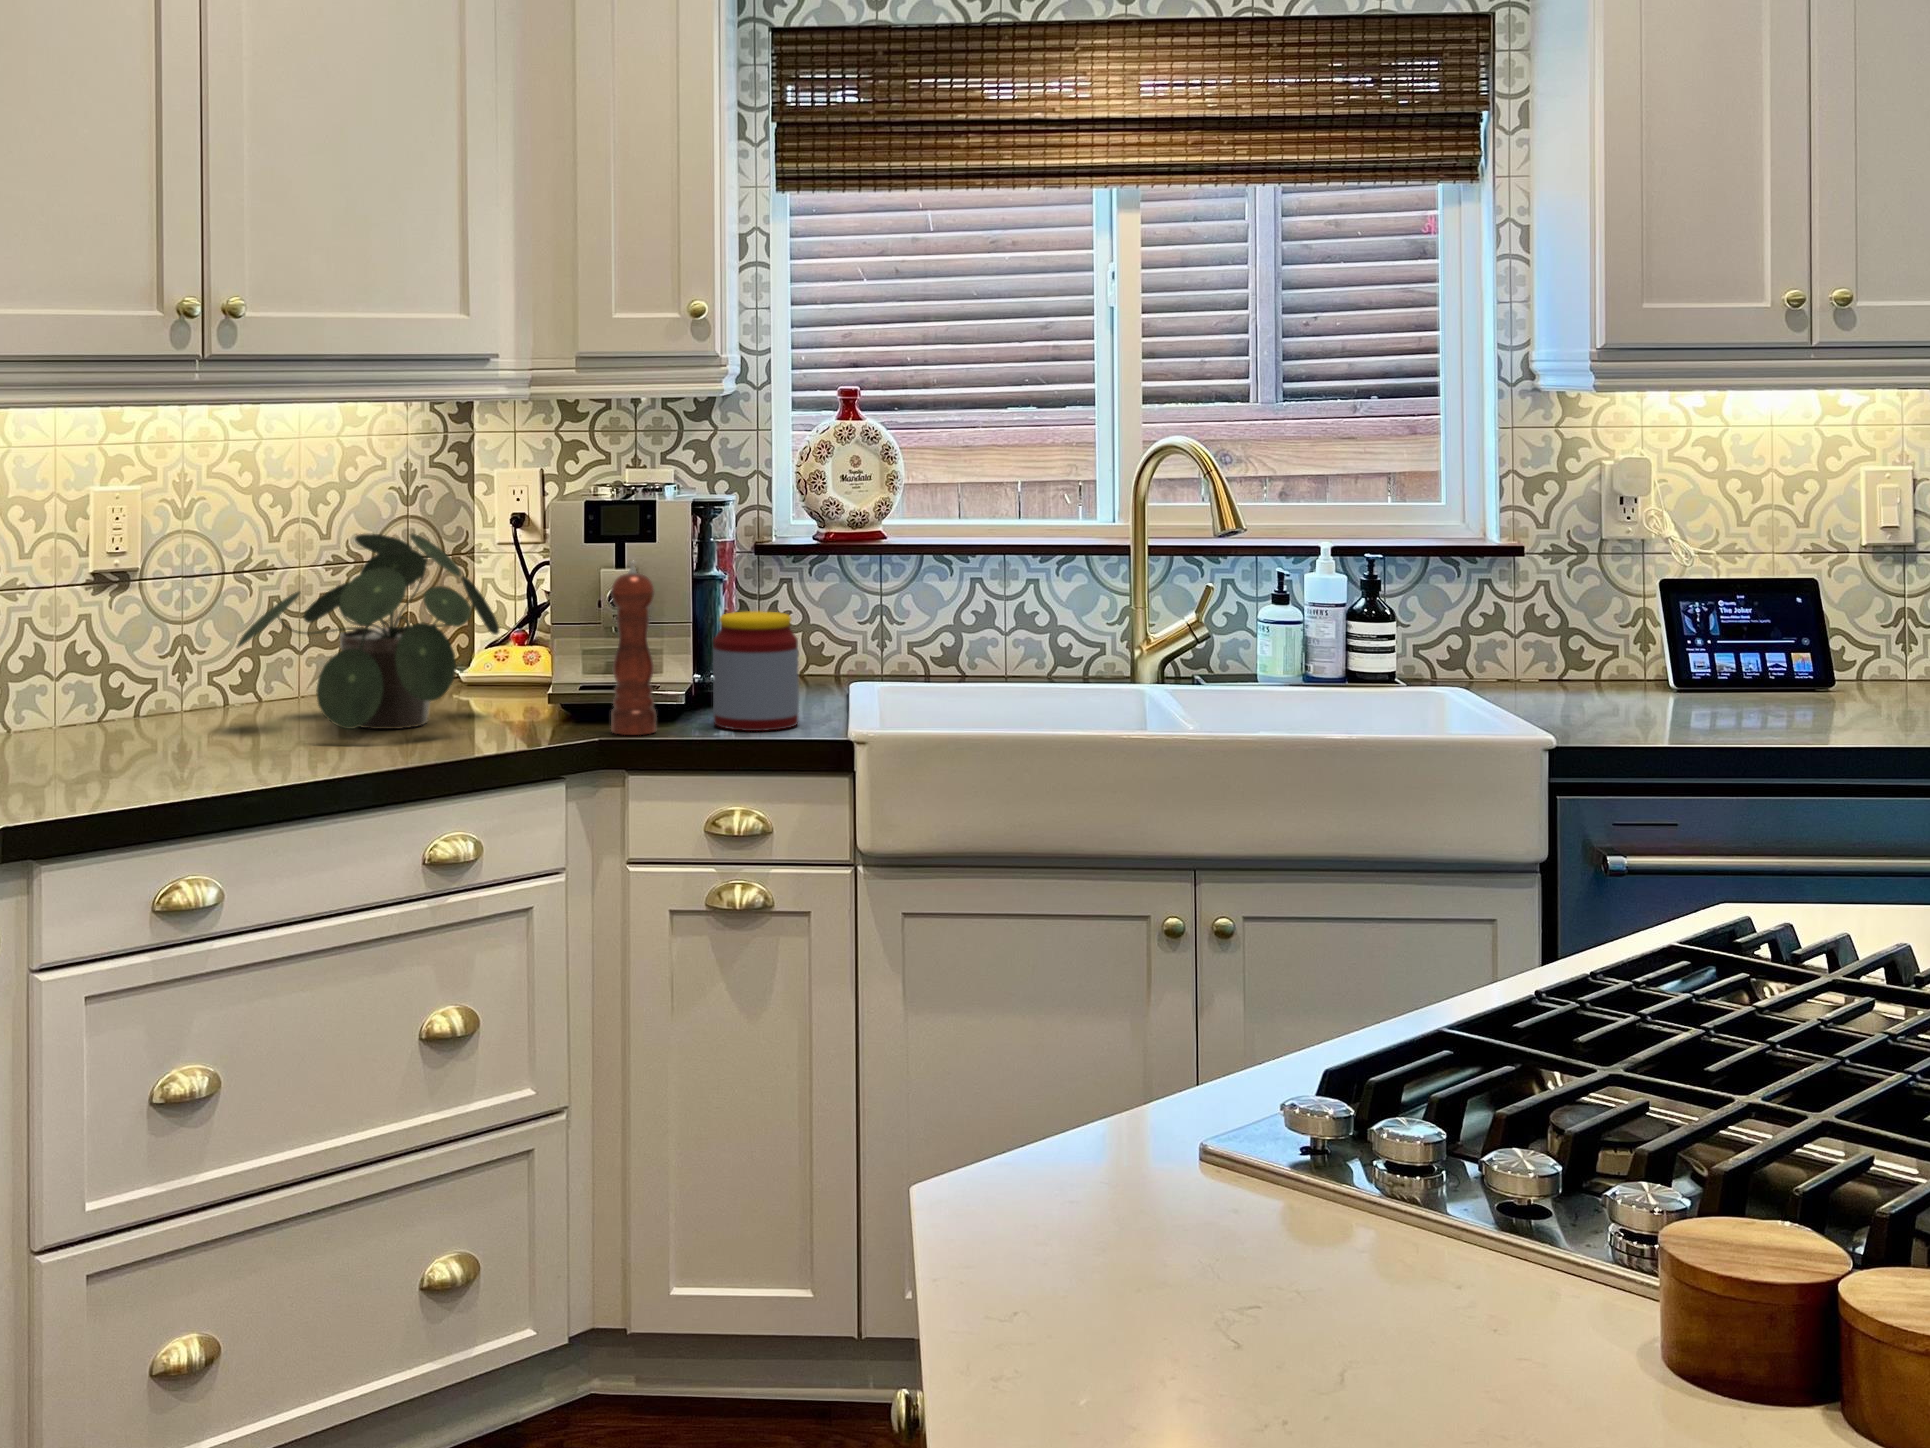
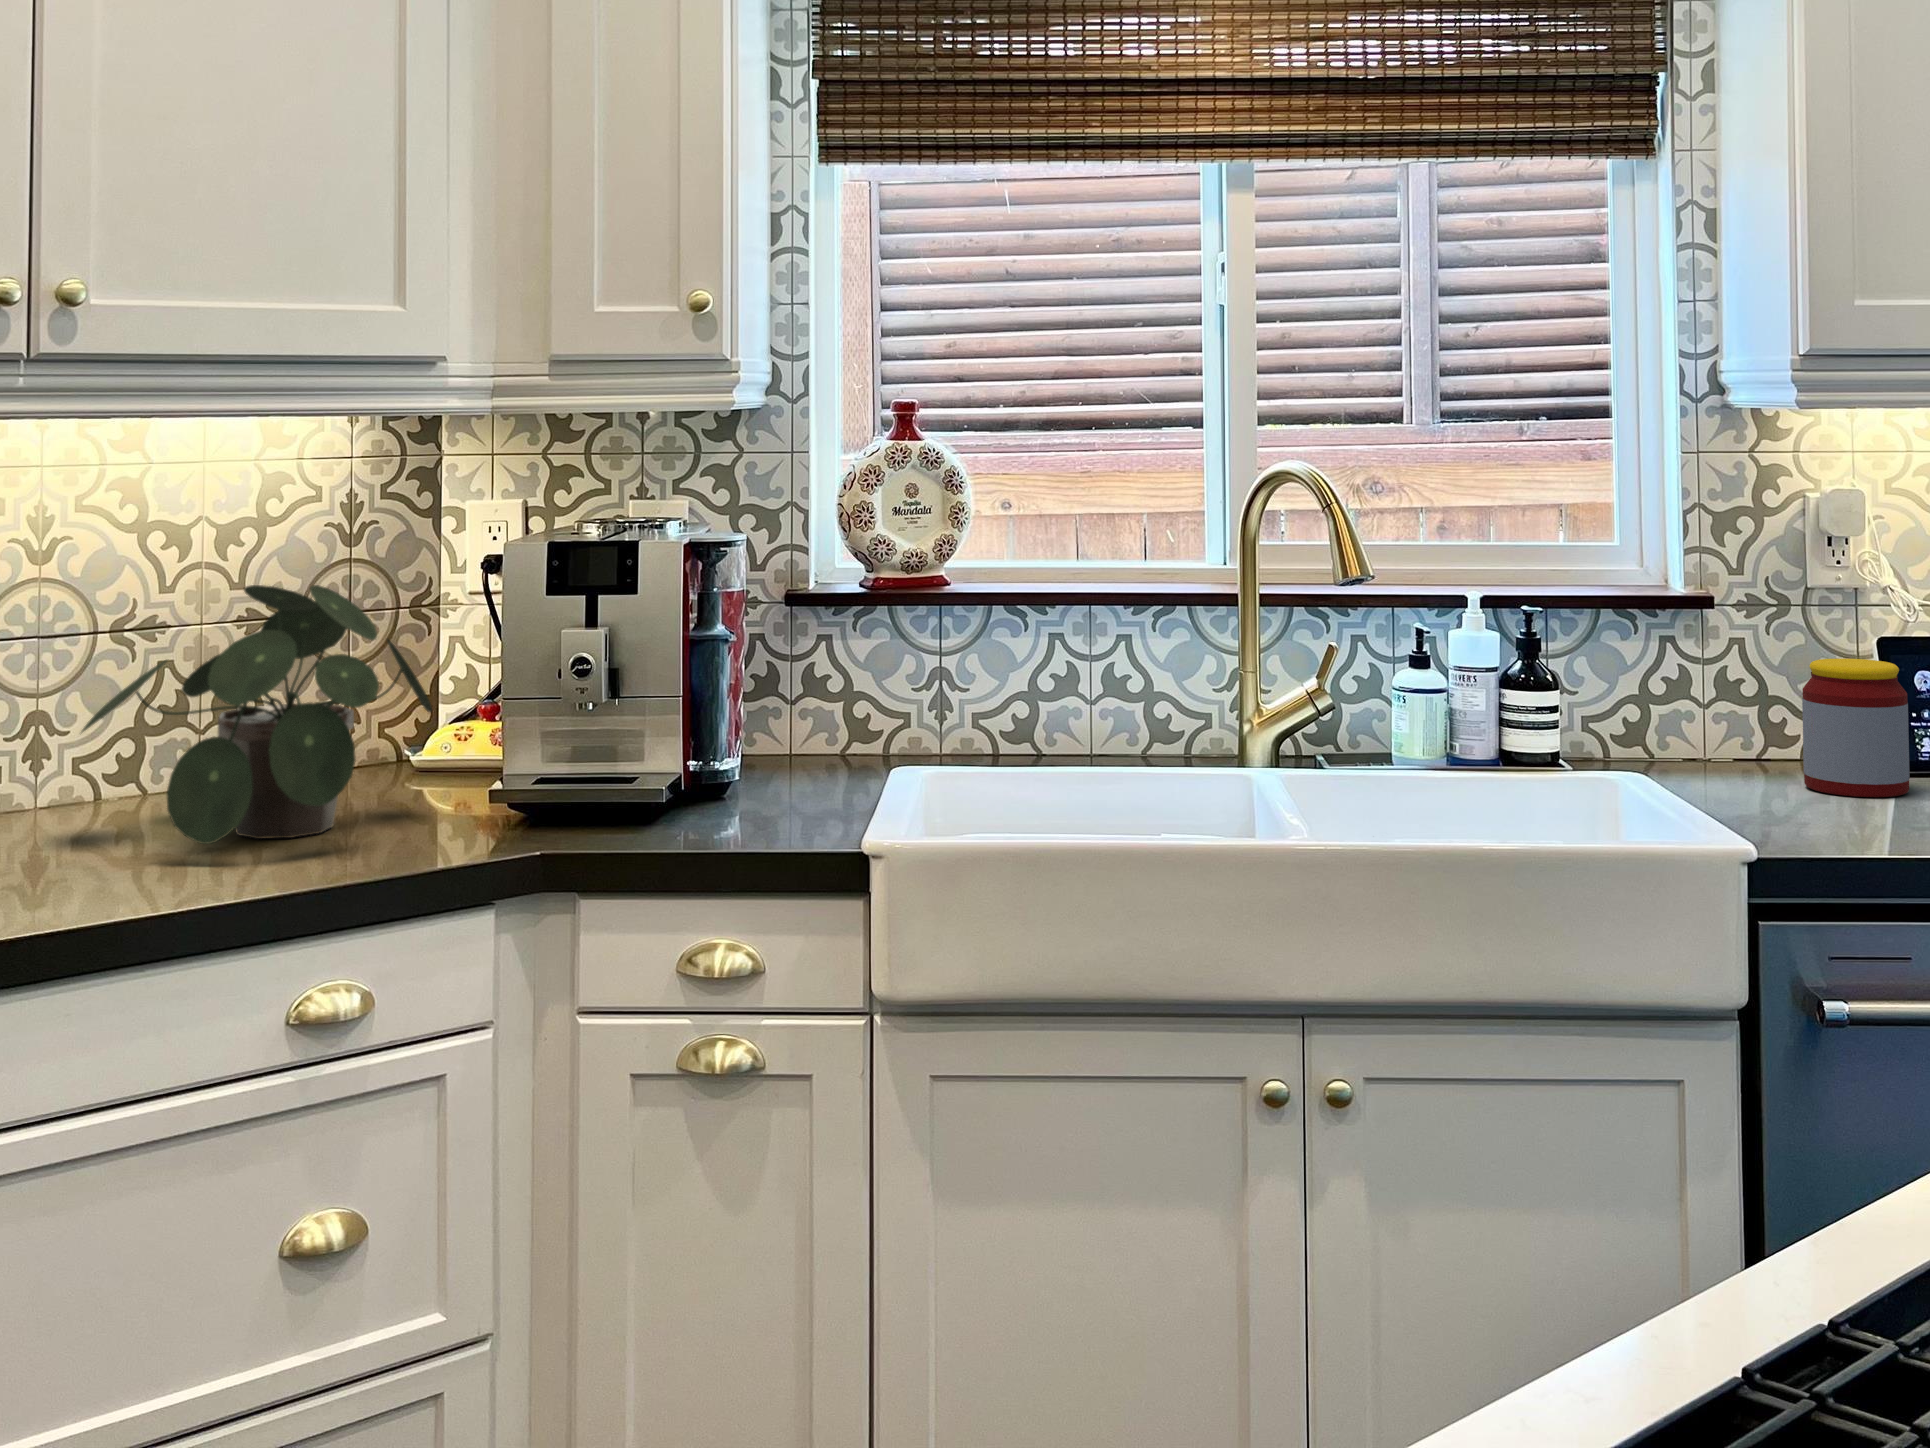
pepper mill: present [611,561,656,735] -> none [558,621,617,848]
jar: present [713,611,799,731] -> present [1802,658,1910,797]

